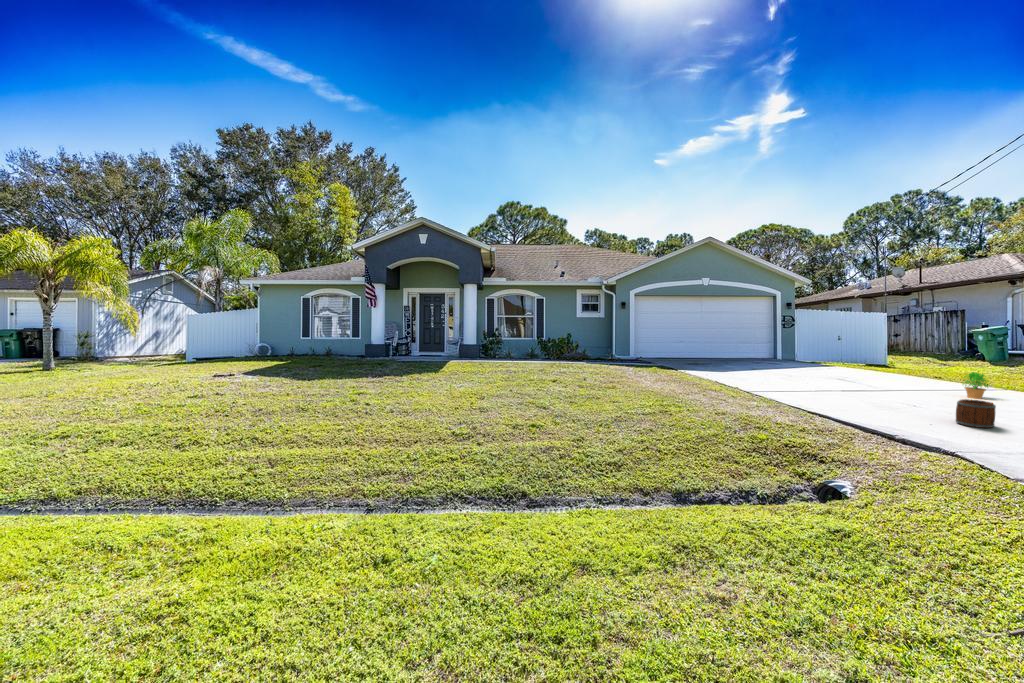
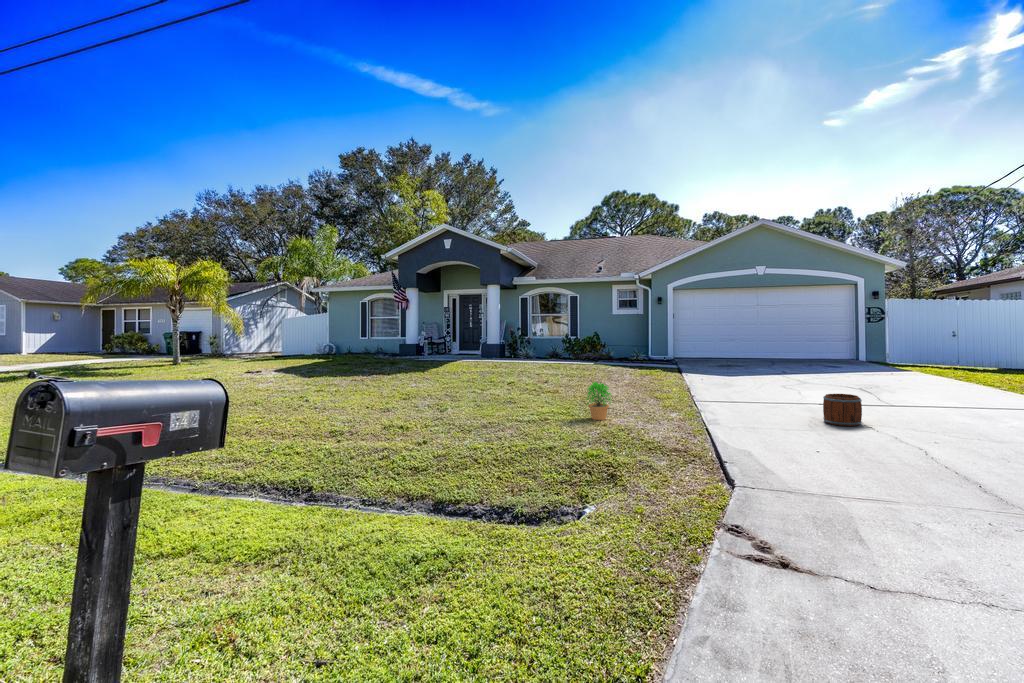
potted plant: present [964,372,988,399] -> present [587,382,611,420]

